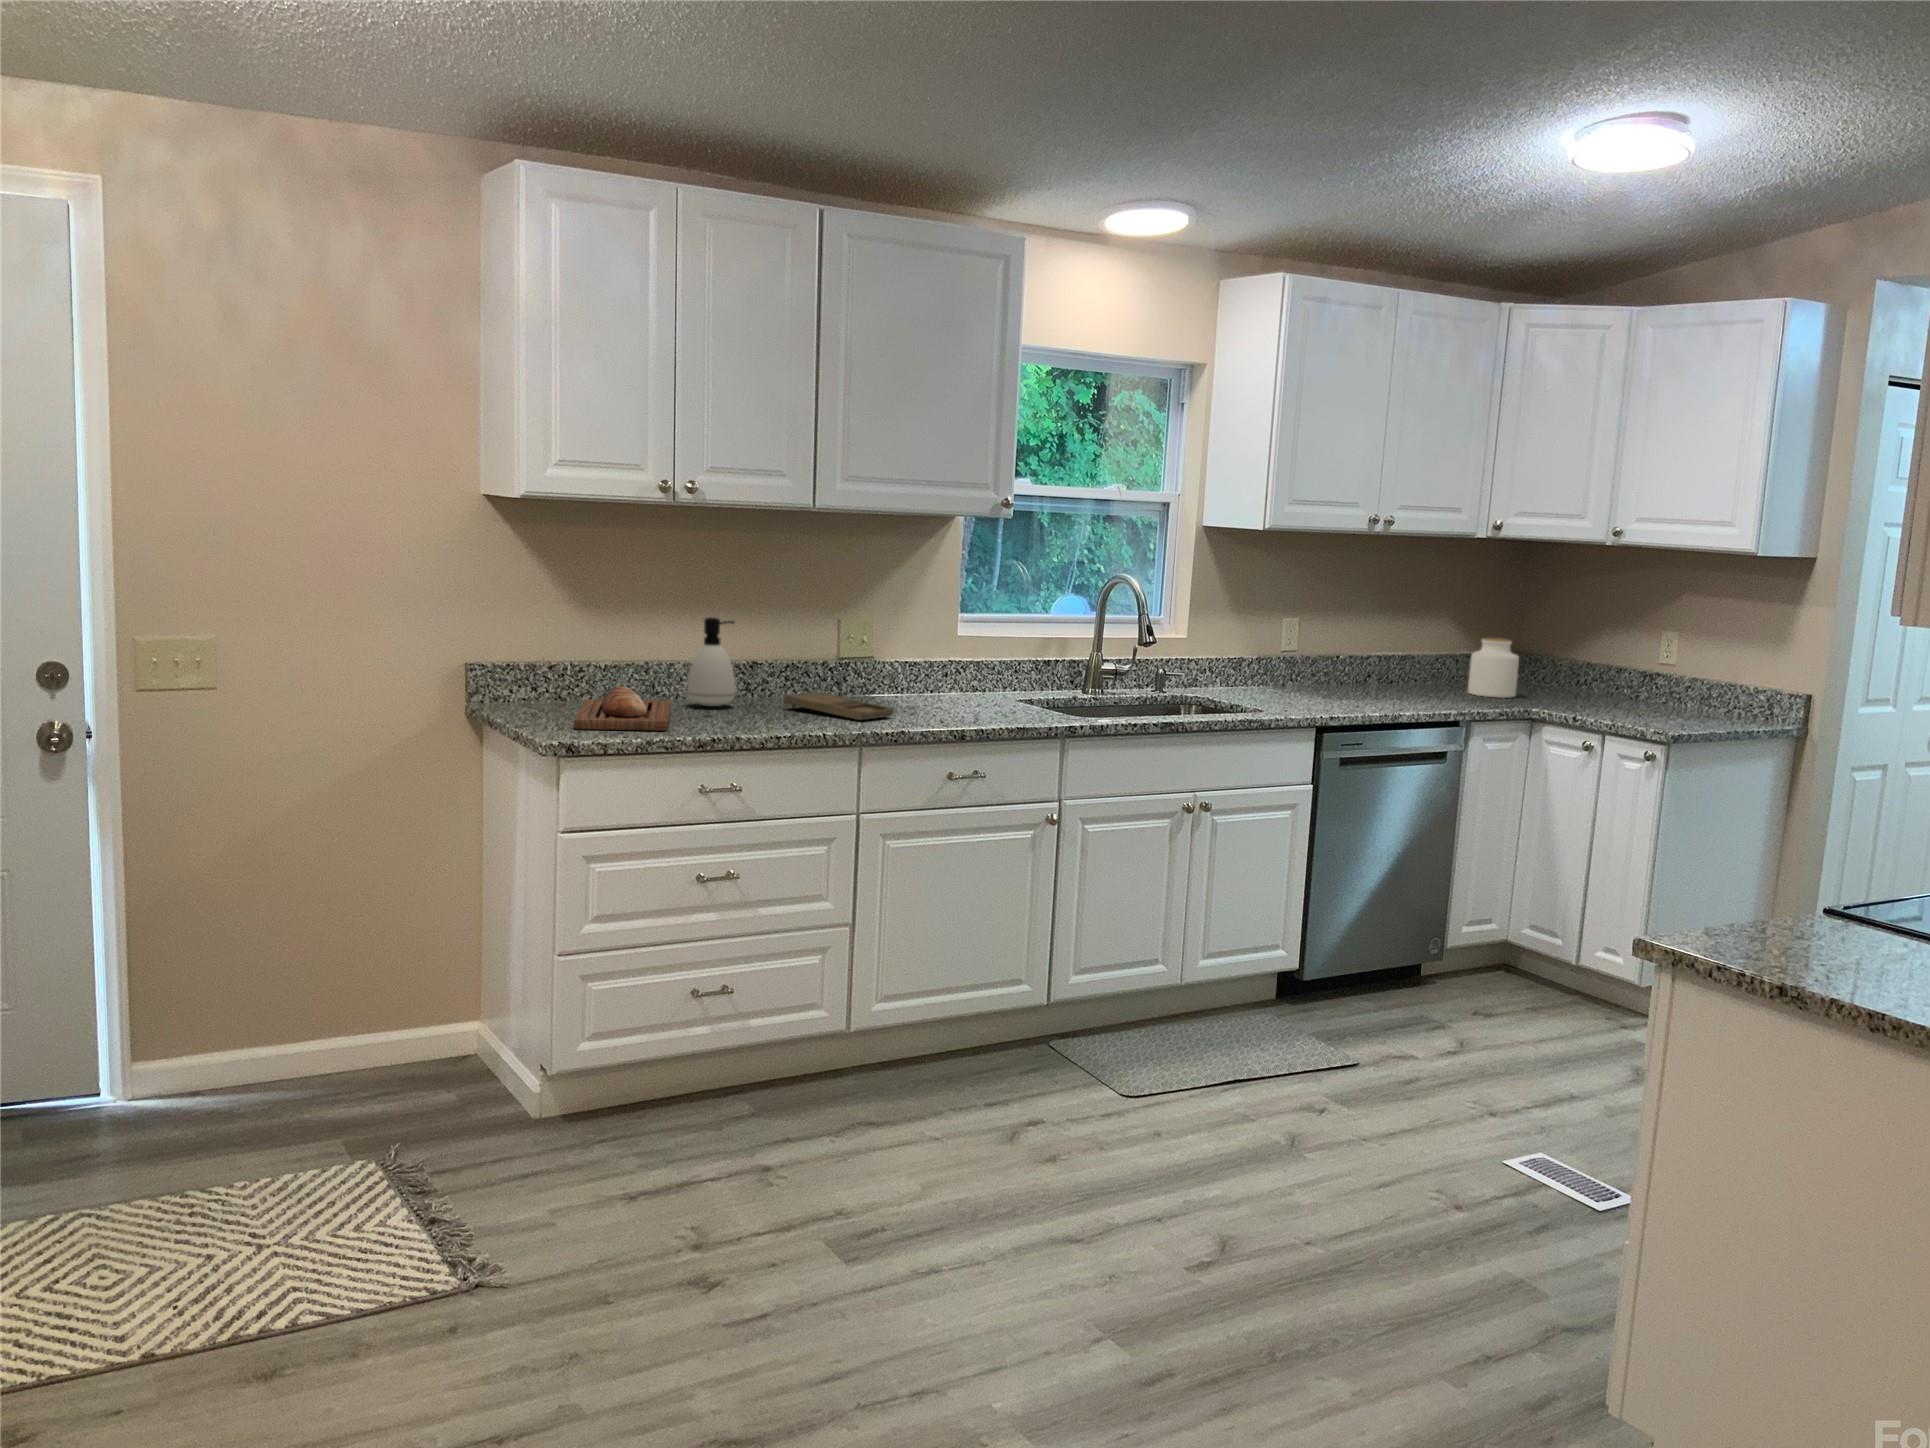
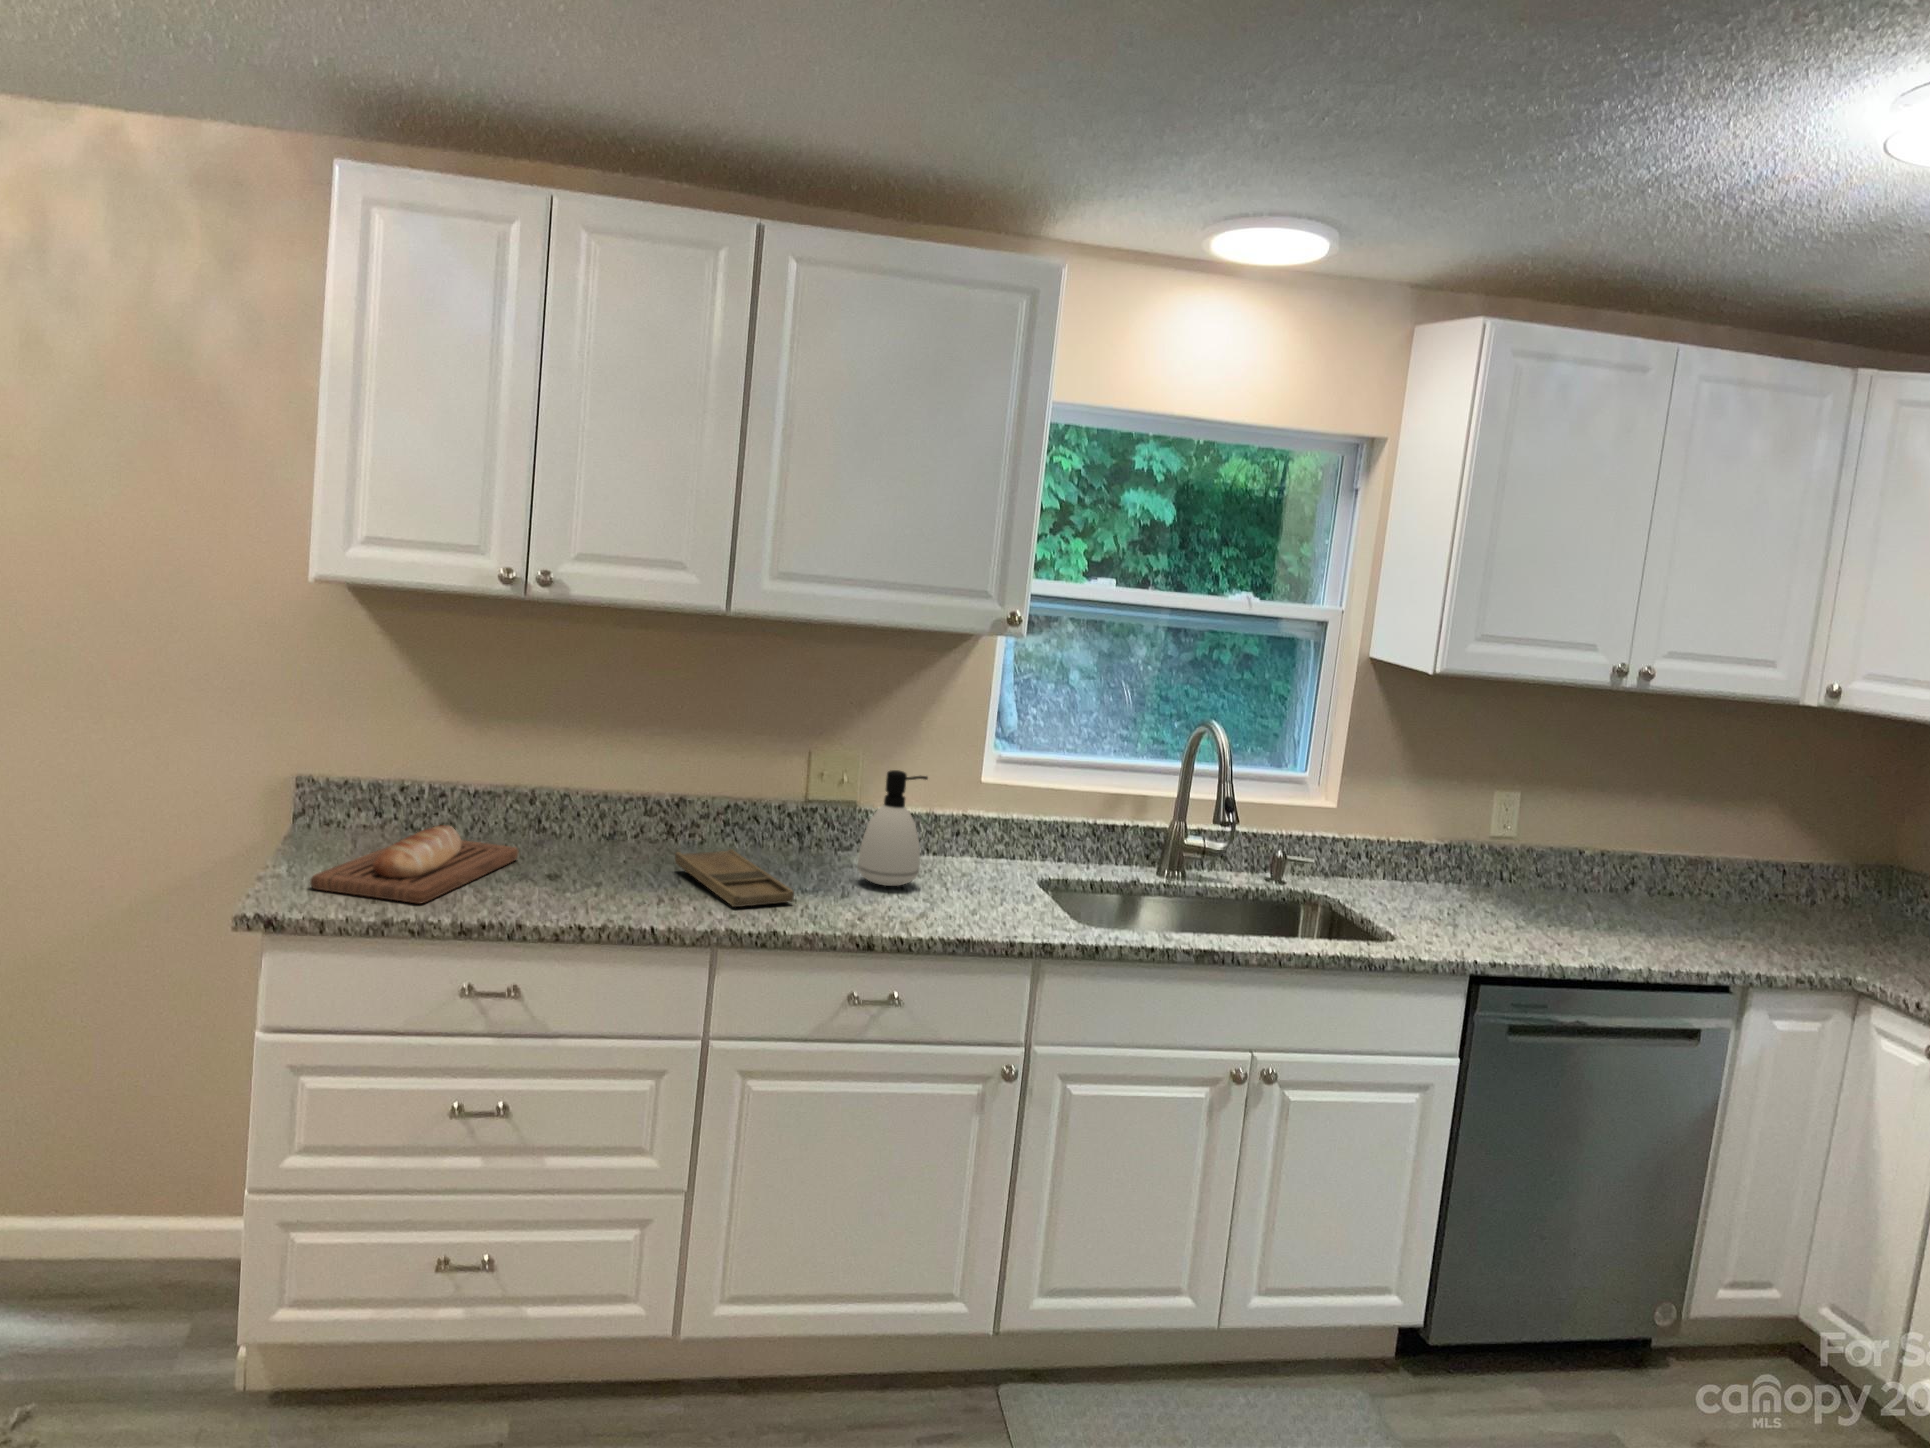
soap dispenser: present [687,617,736,706] -> present [858,770,928,886]
jar: present [1468,638,1519,698] -> none [1771,848,1859,944]

